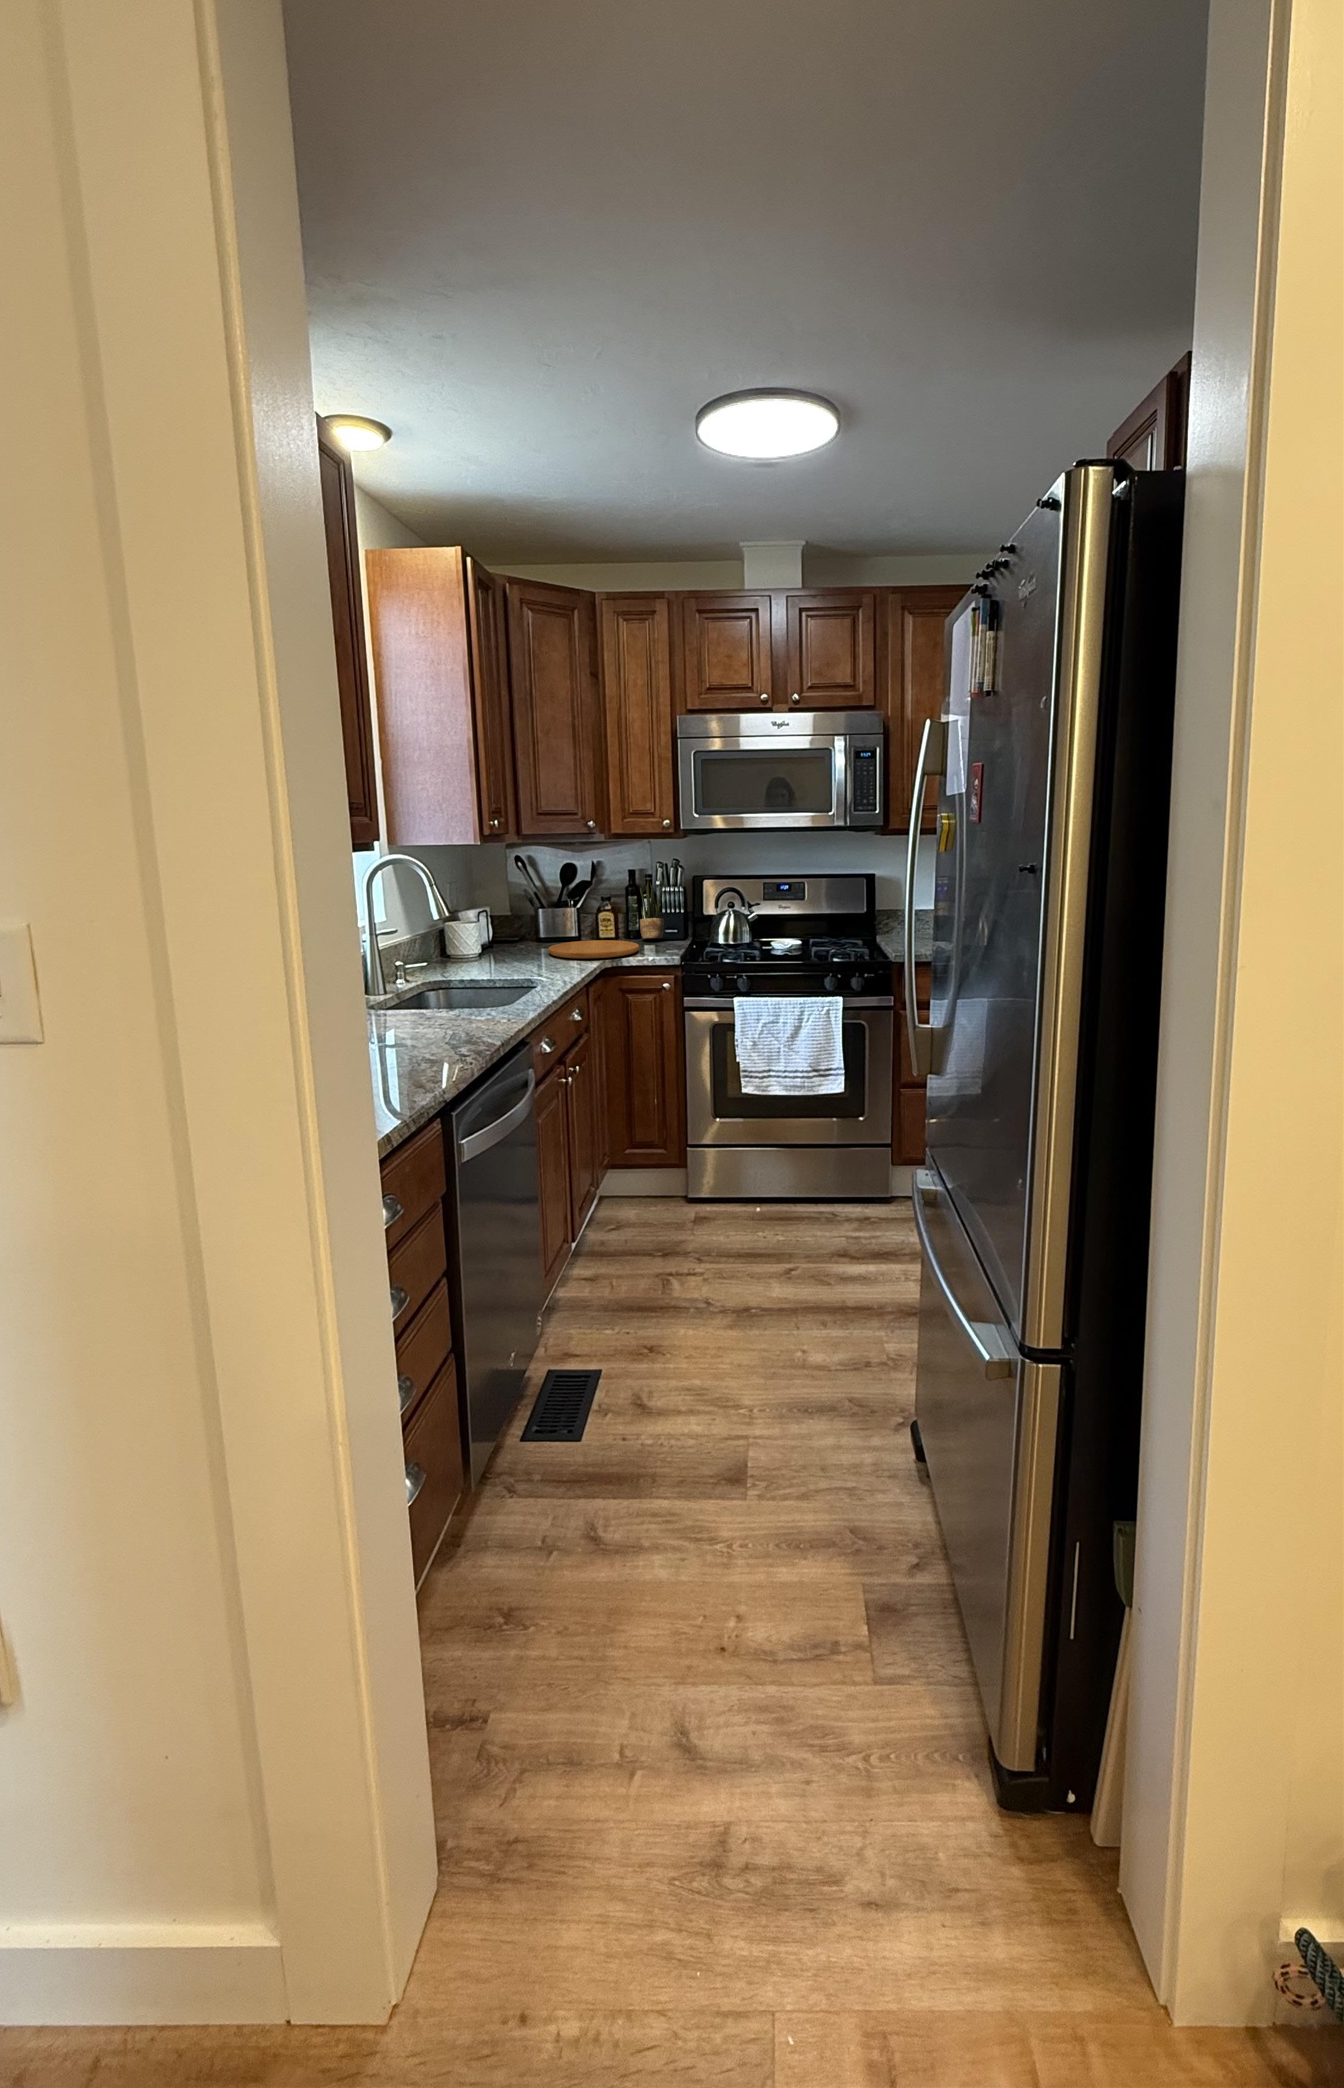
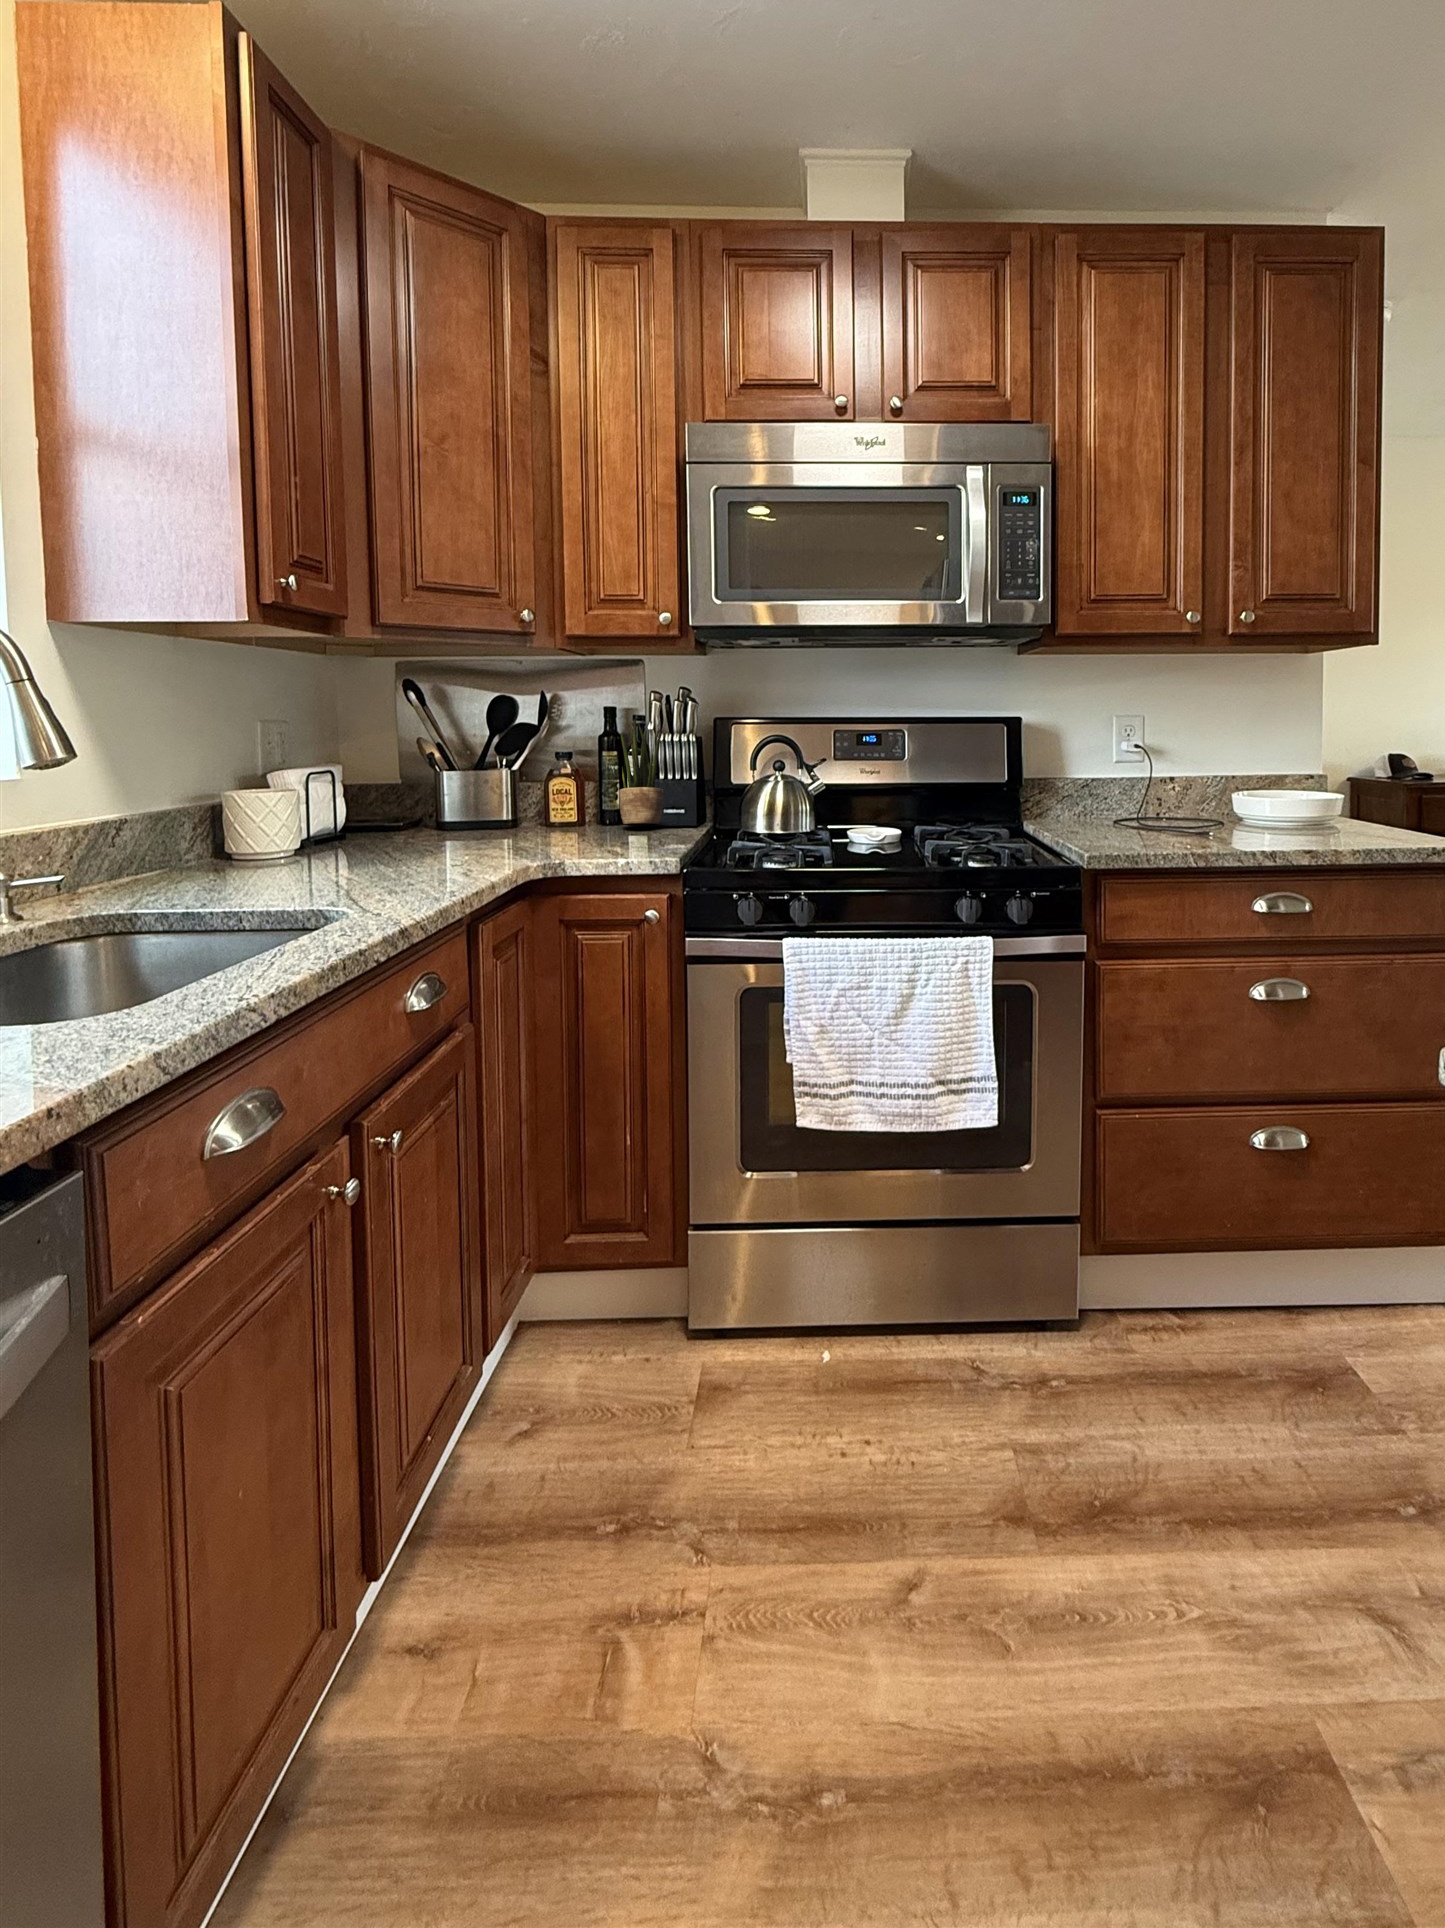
cutting board: present [549,940,639,959] -> none [425,827,608,862]

